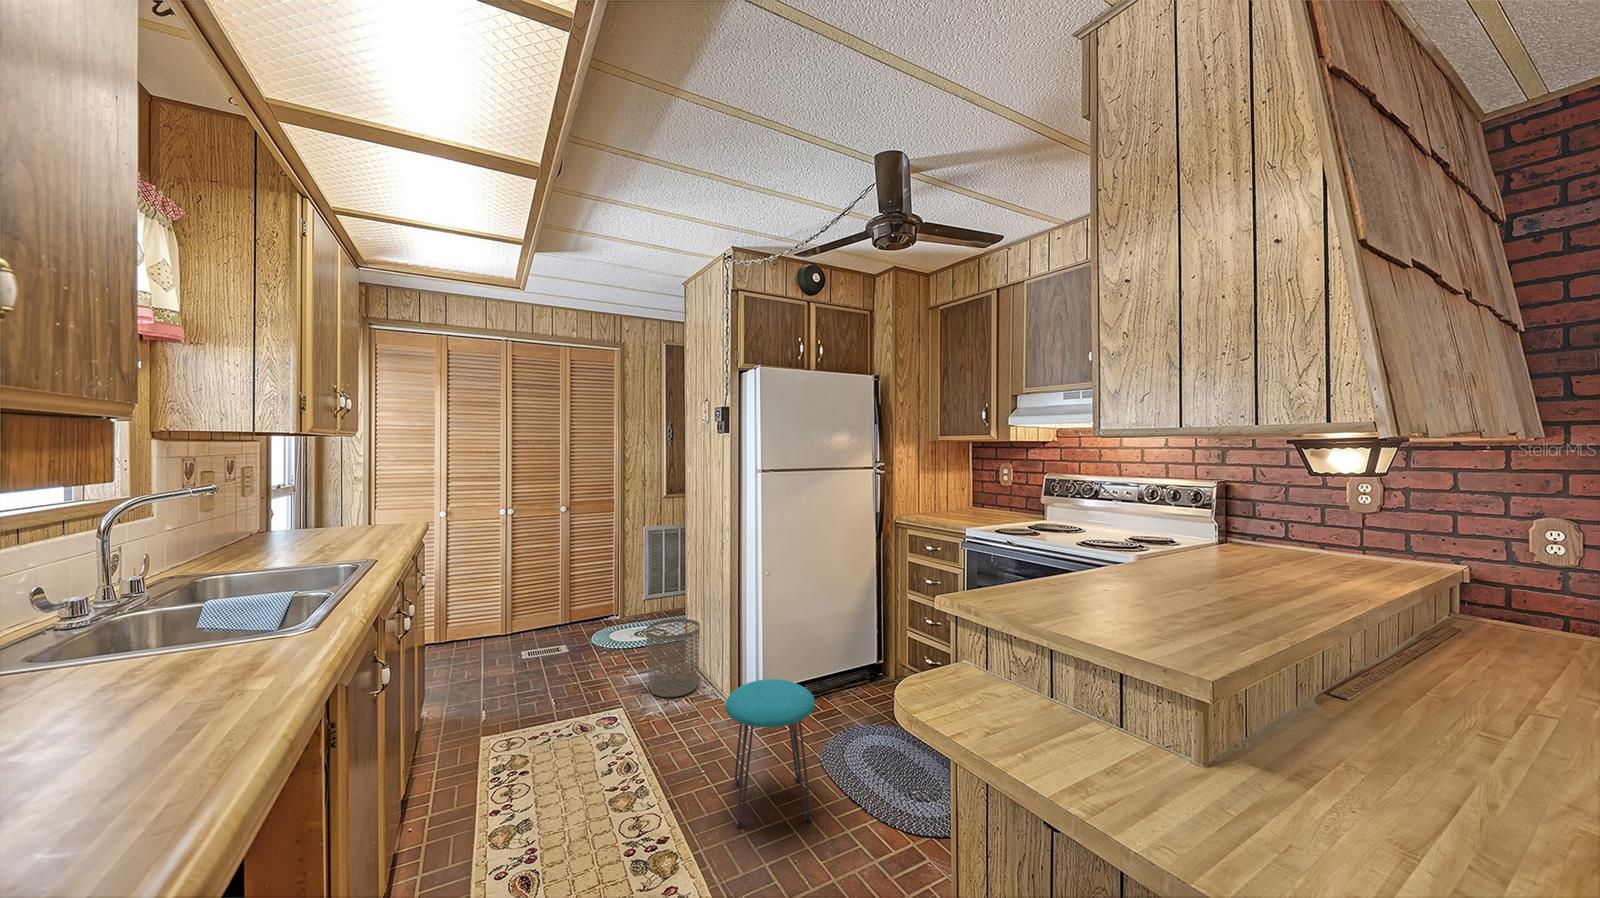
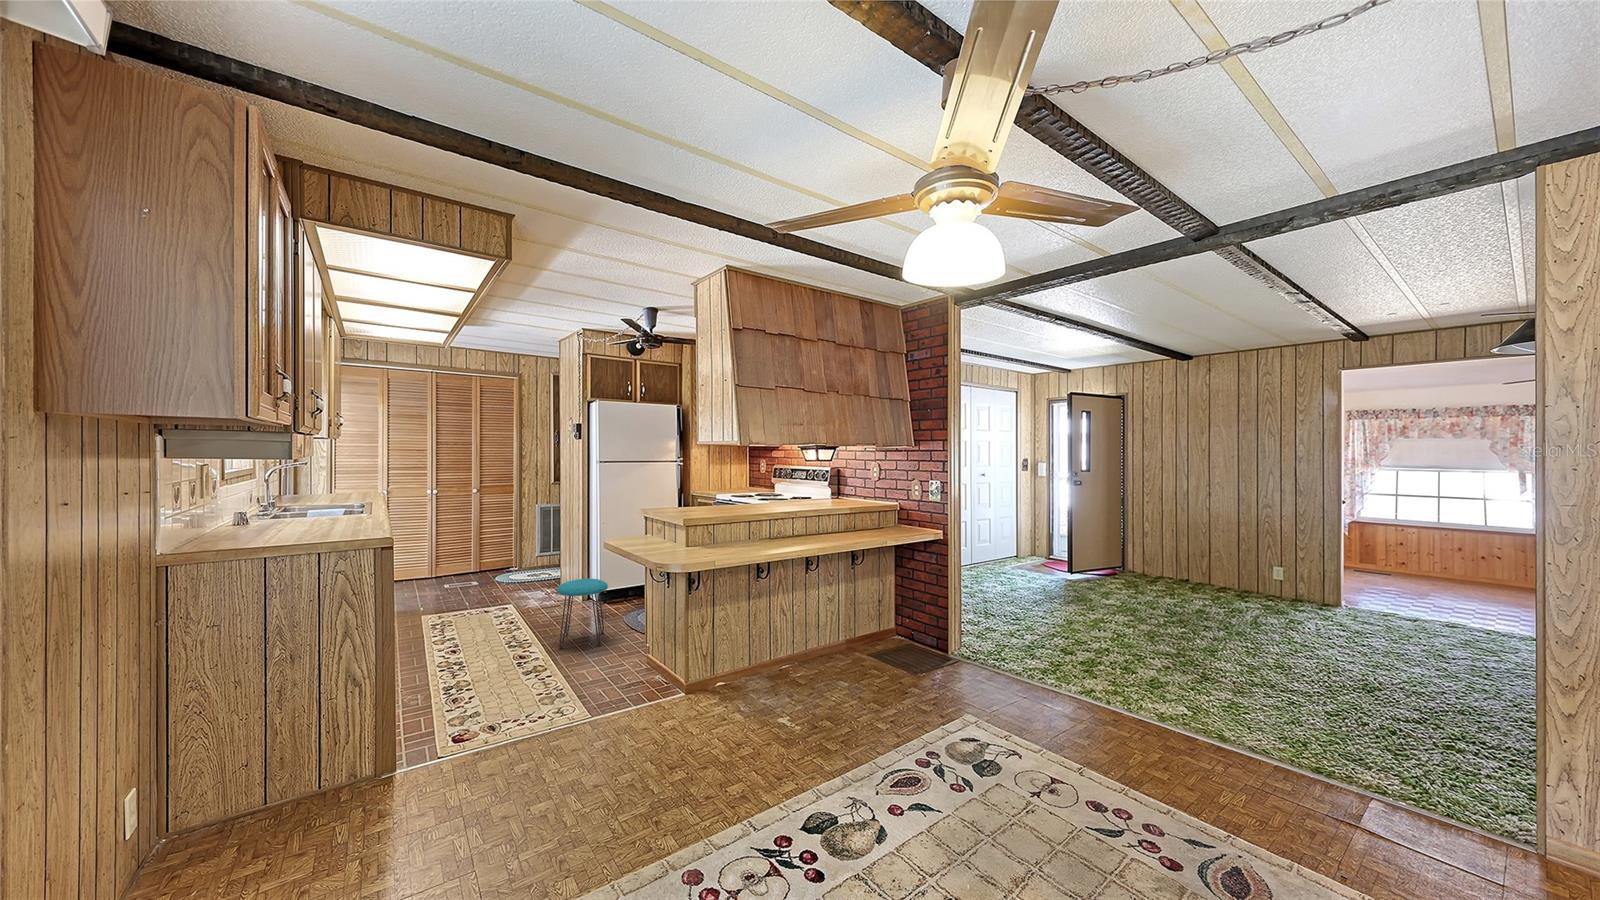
waste bin: present [646,618,700,697] -> none [526,559,562,605]

